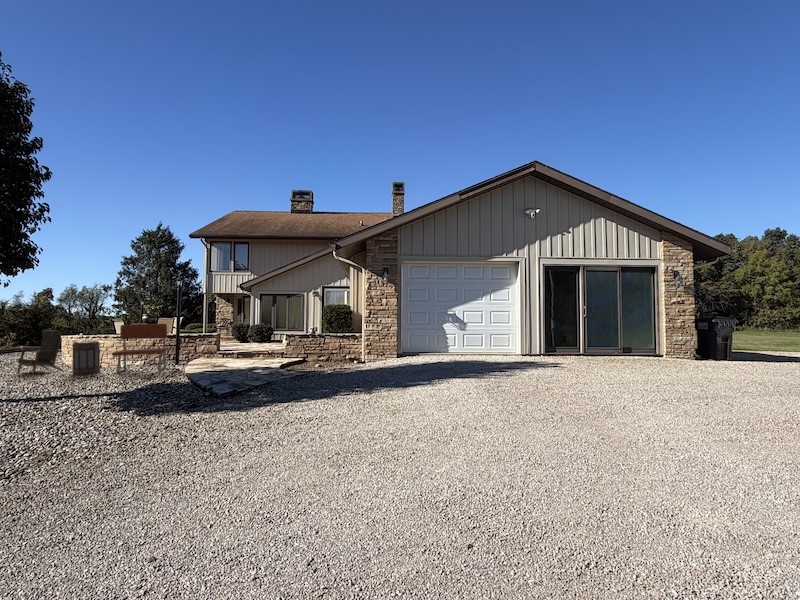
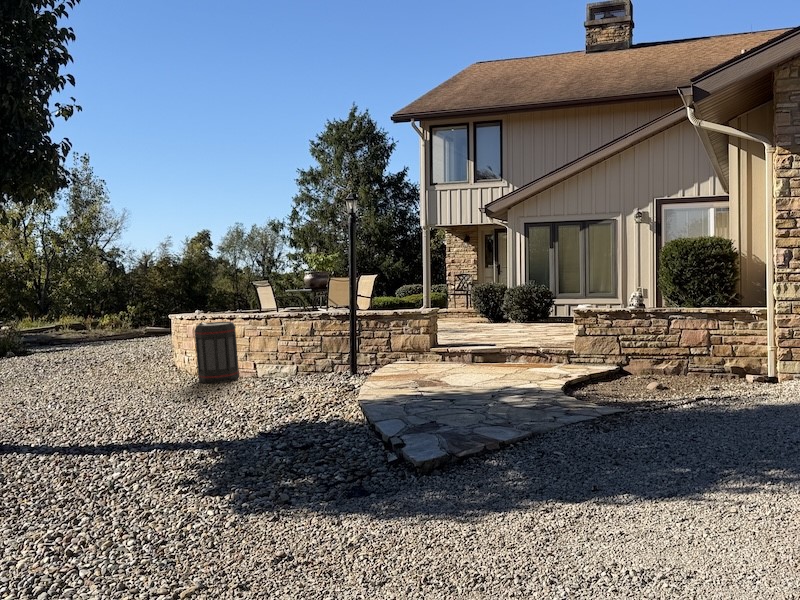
bench: present [112,324,167,373] -> none [248,289,340,384]
lounge chair: present [17,330,62,375] -> none [131,301,195,378]

